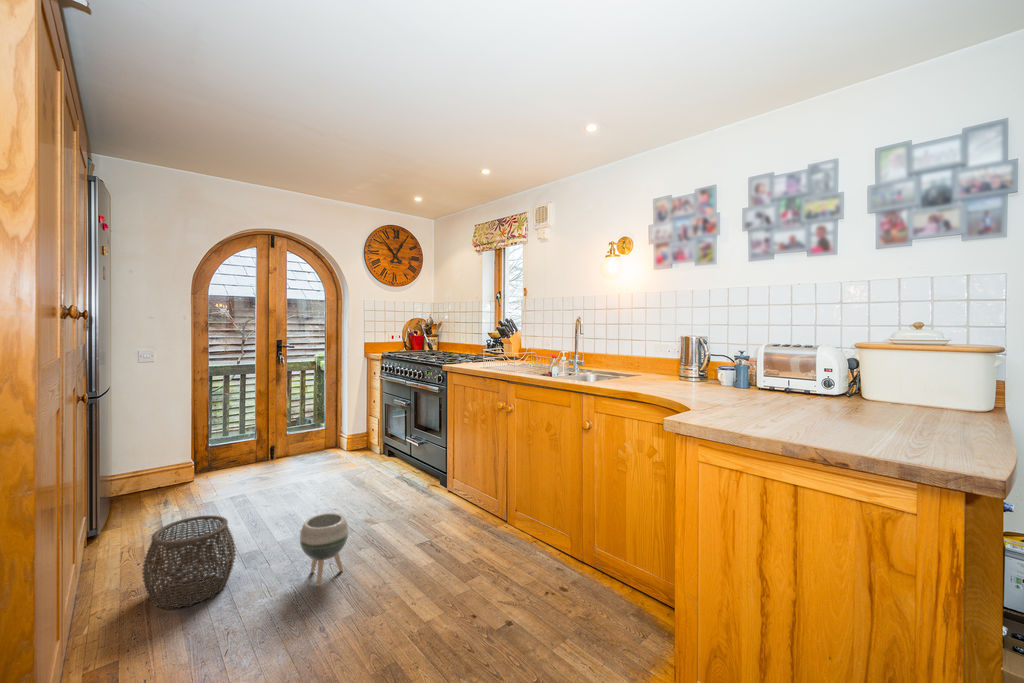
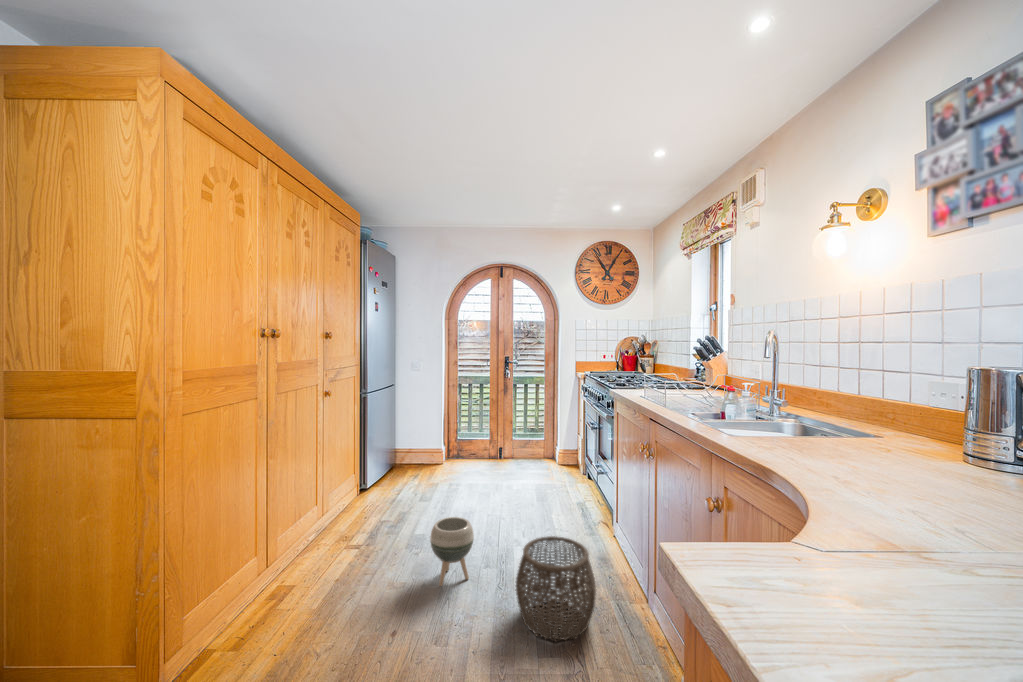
woven basket: present [142,515,236,609] -> present [516,536,596,641]

